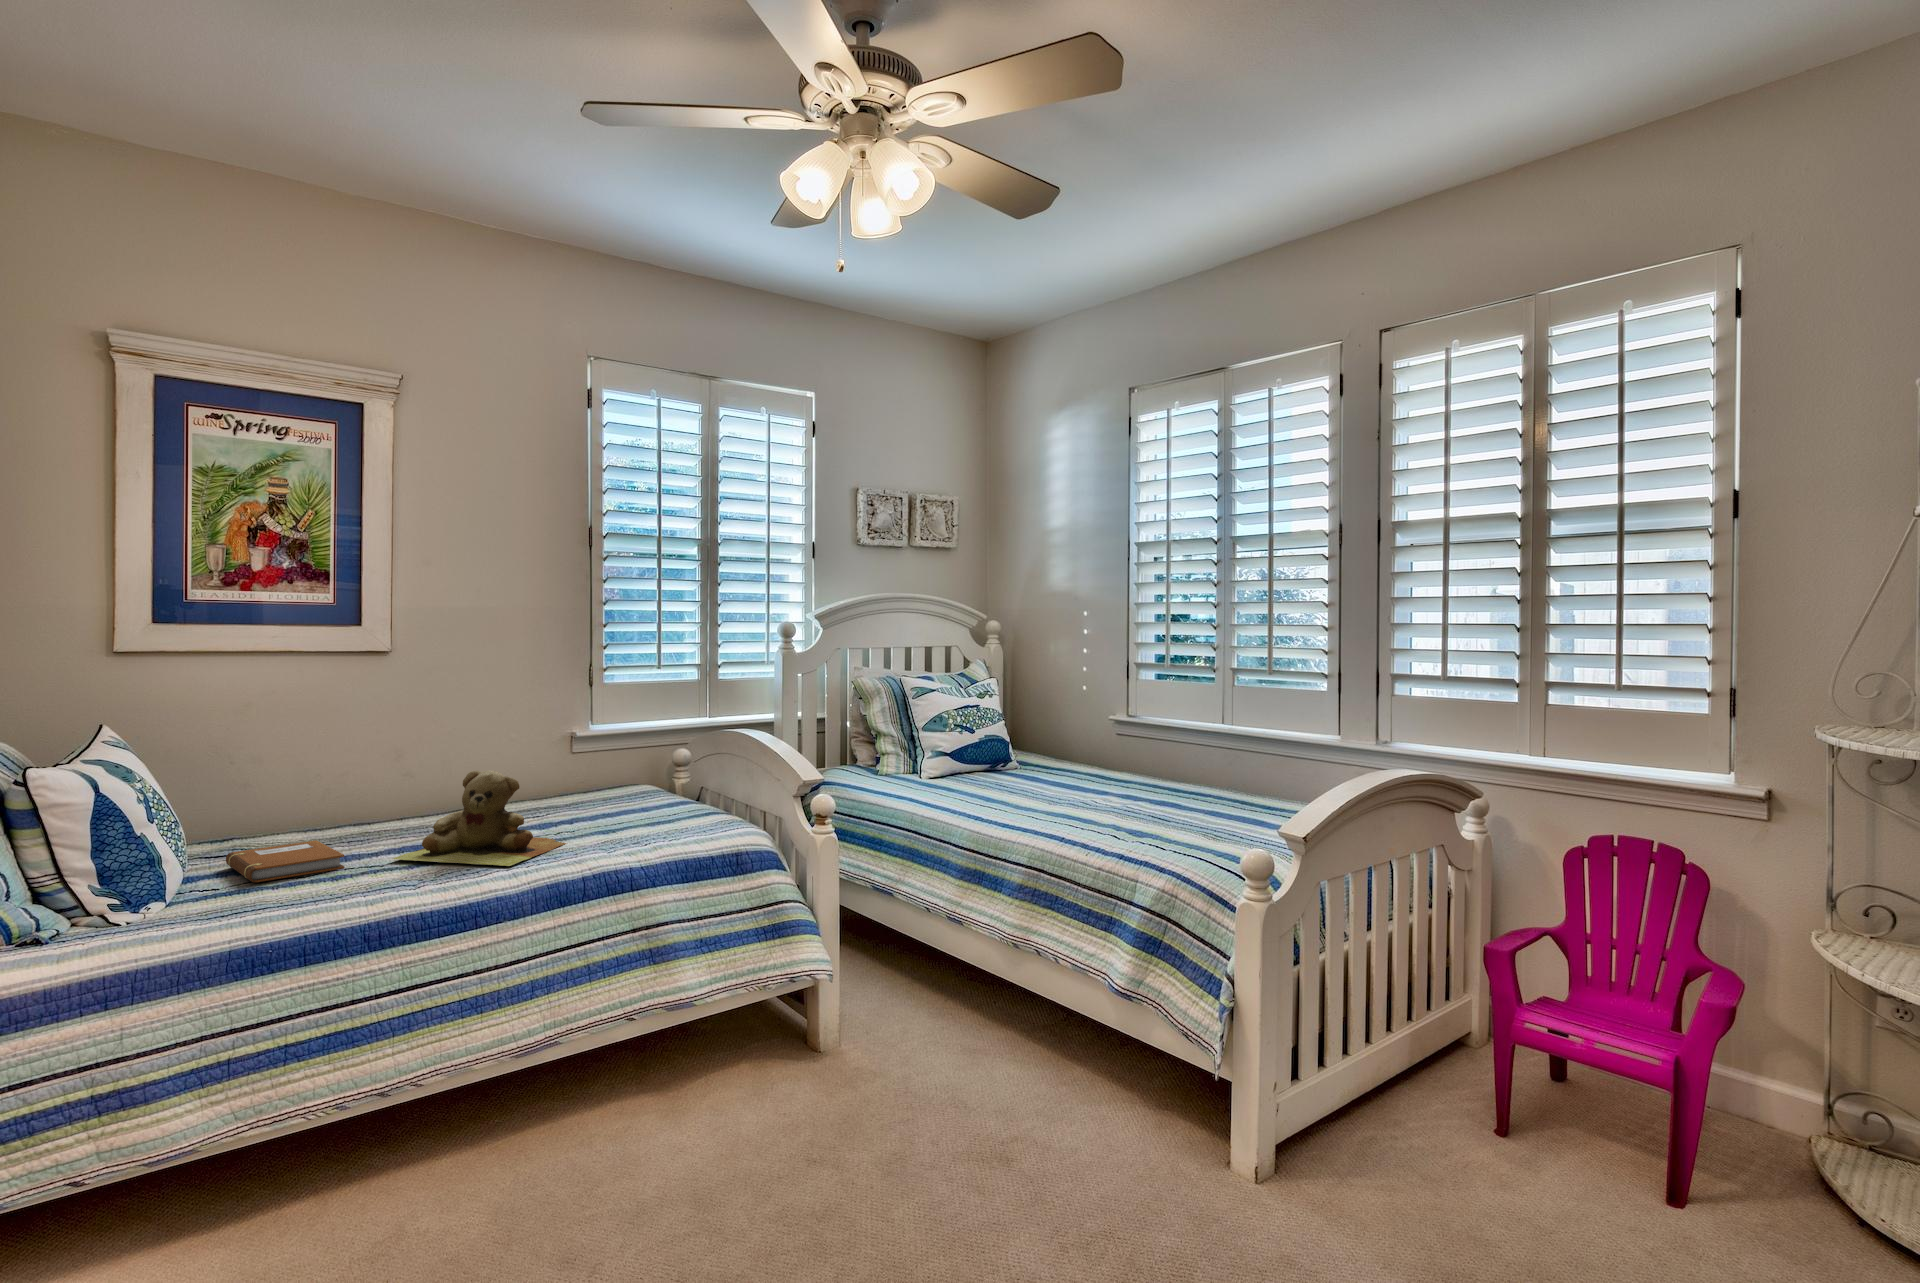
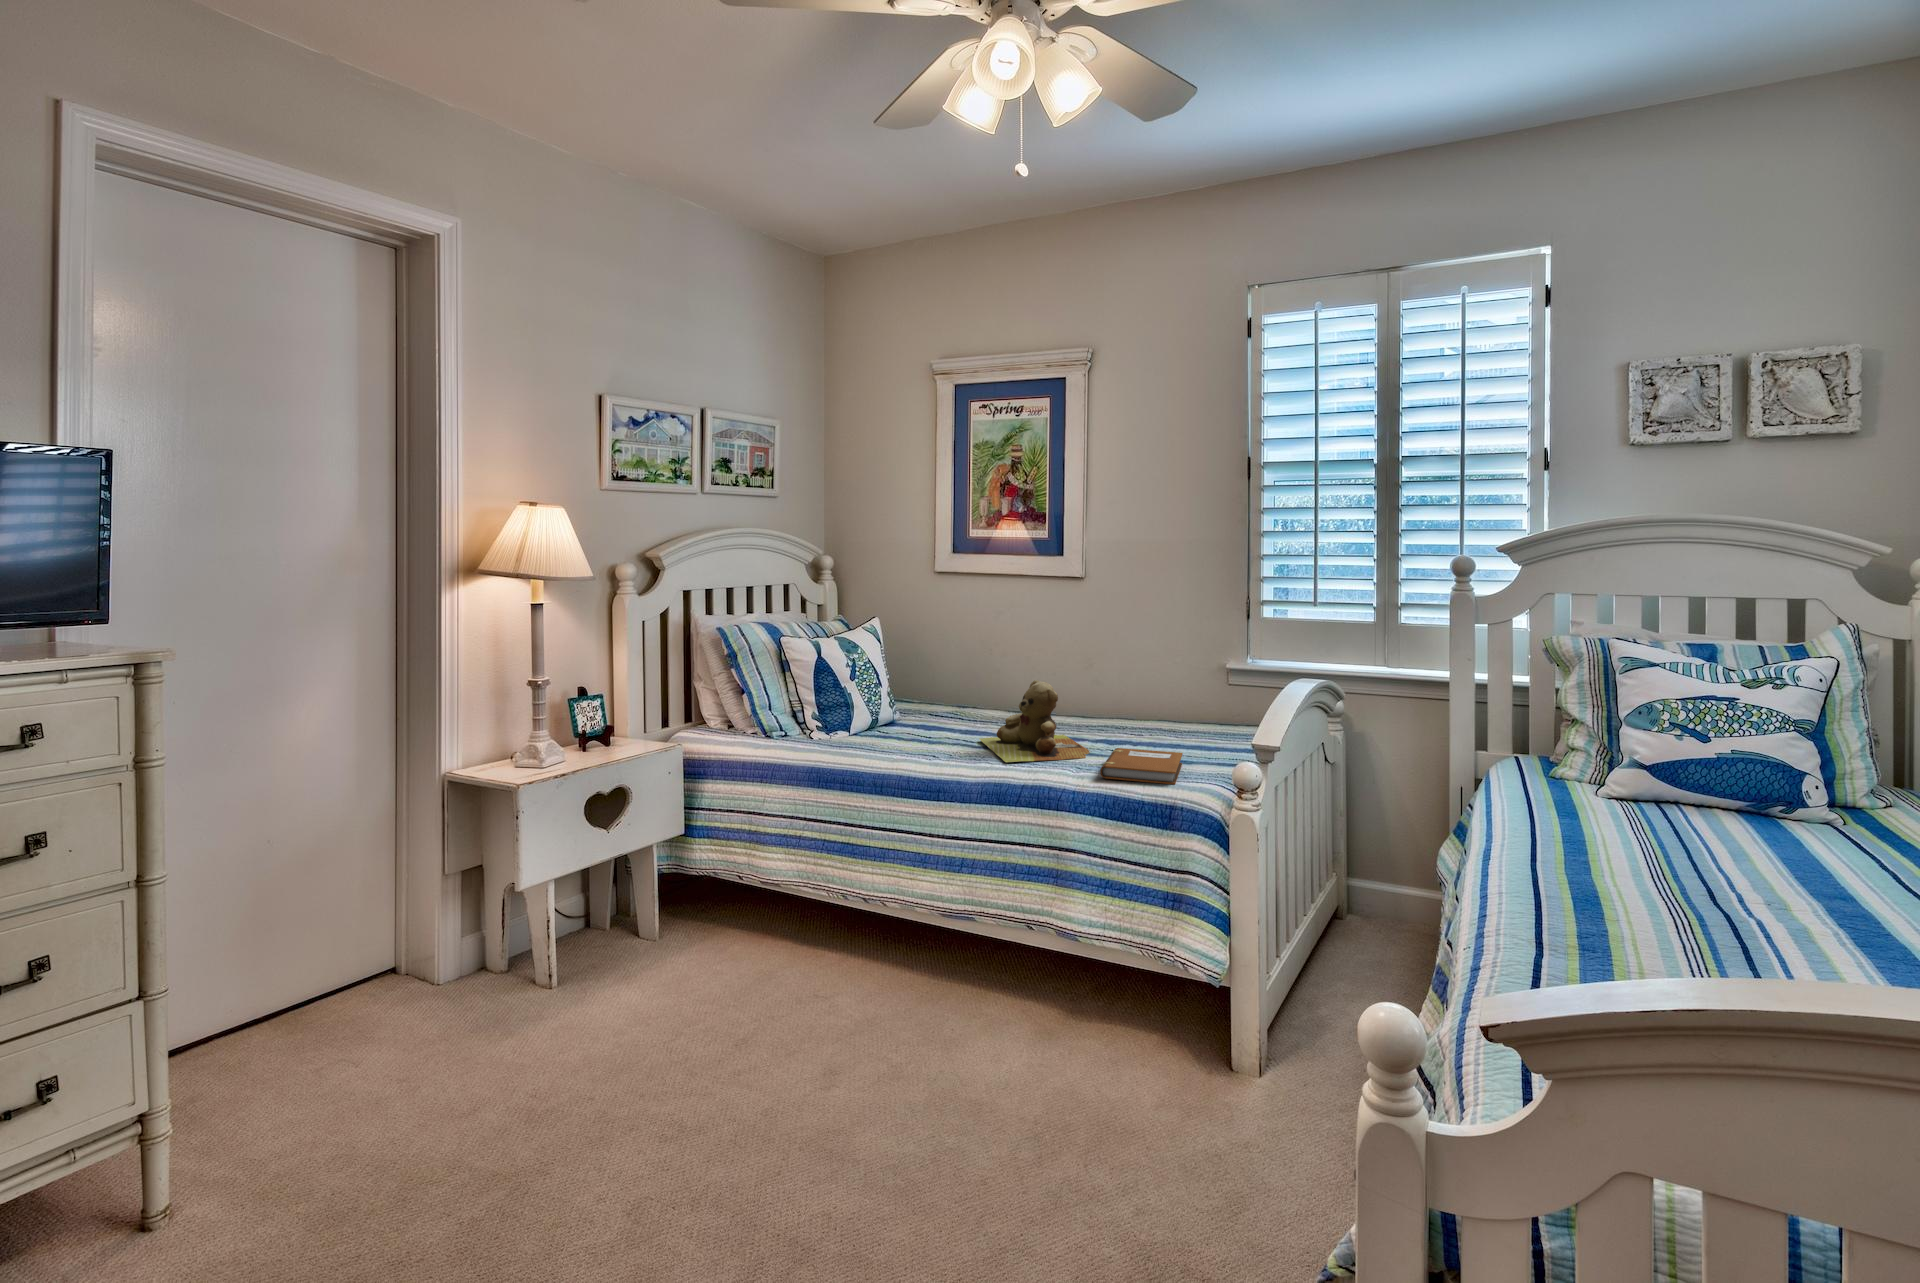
notebook: present [226,840,344,882] -> present [1100,748,1183,785]

